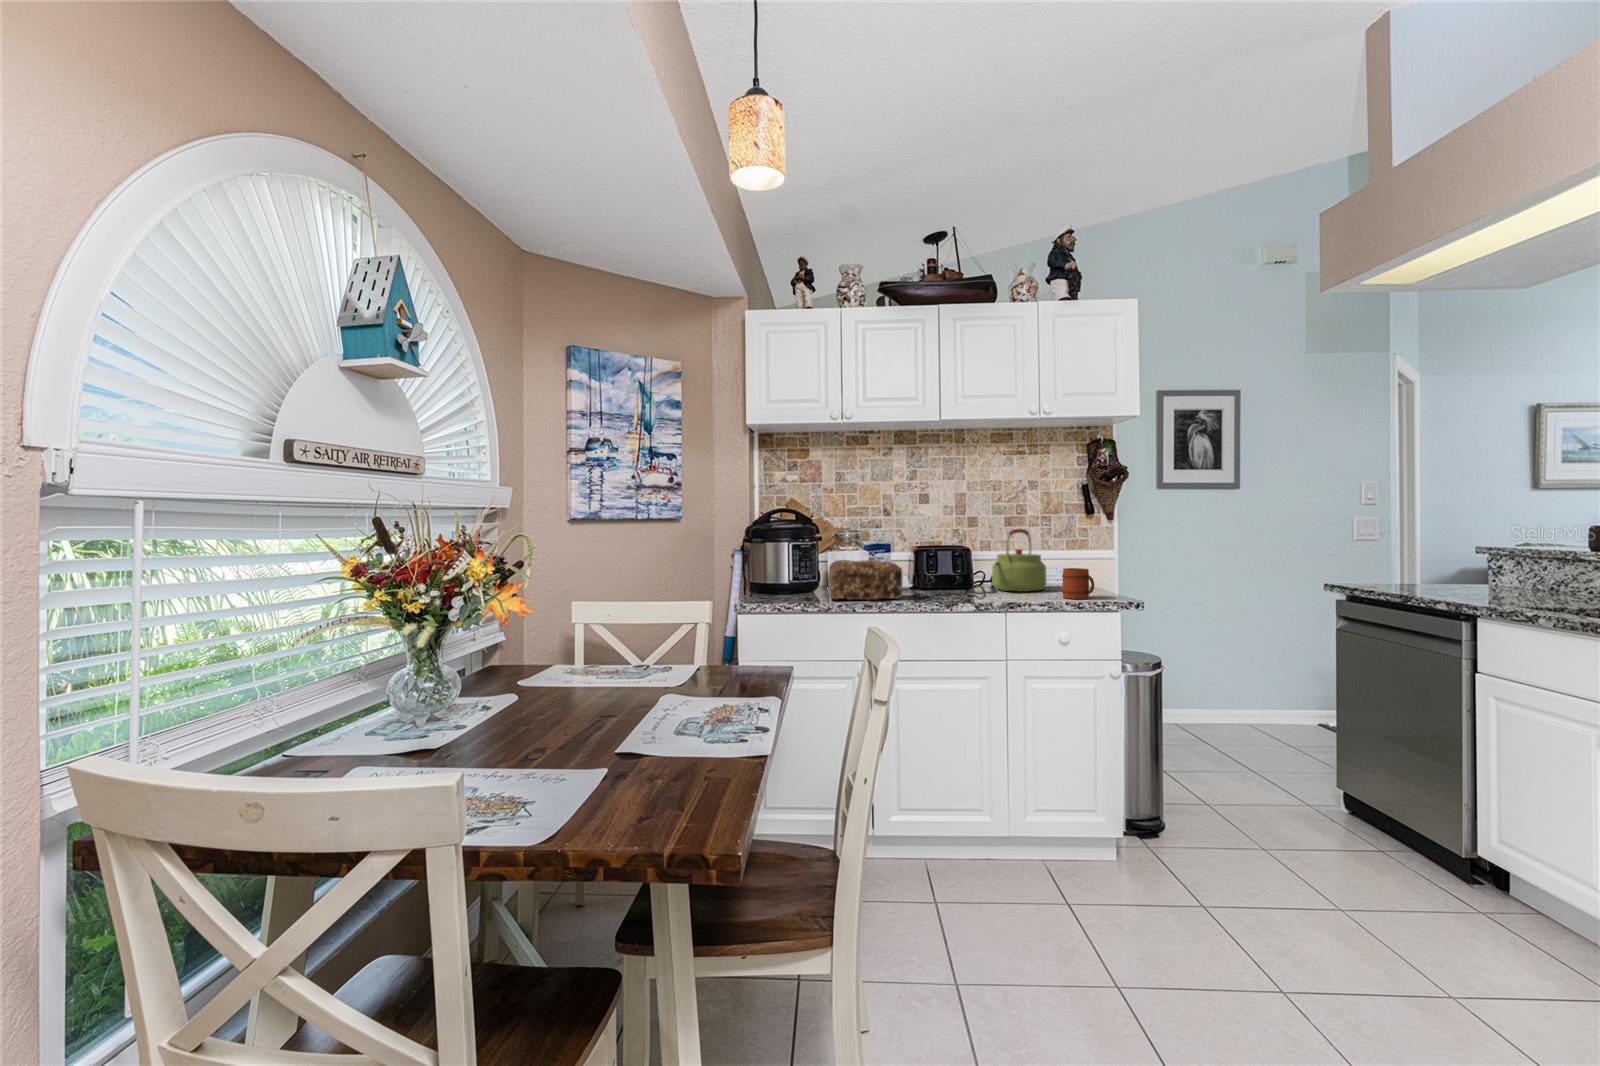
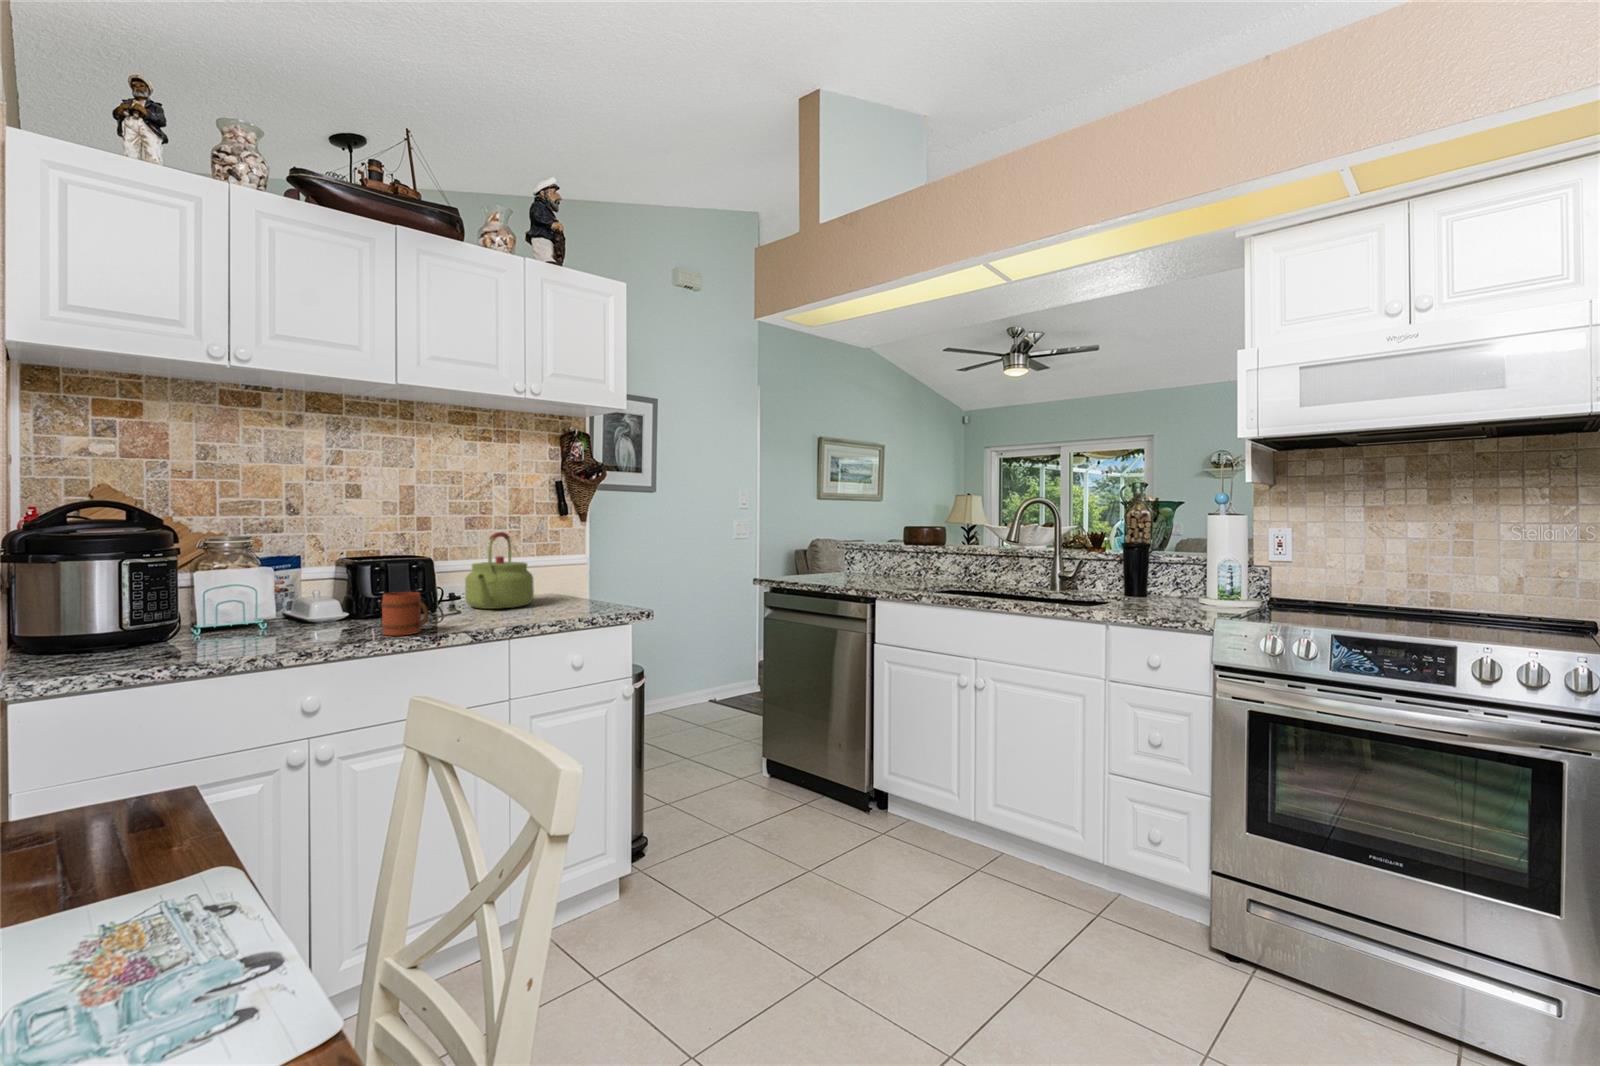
bread loaf: present [828,560,902,600] -> none [209,582,353,649]
mug: present [1062,568,1094,599] -> present [382,592,428,636]

